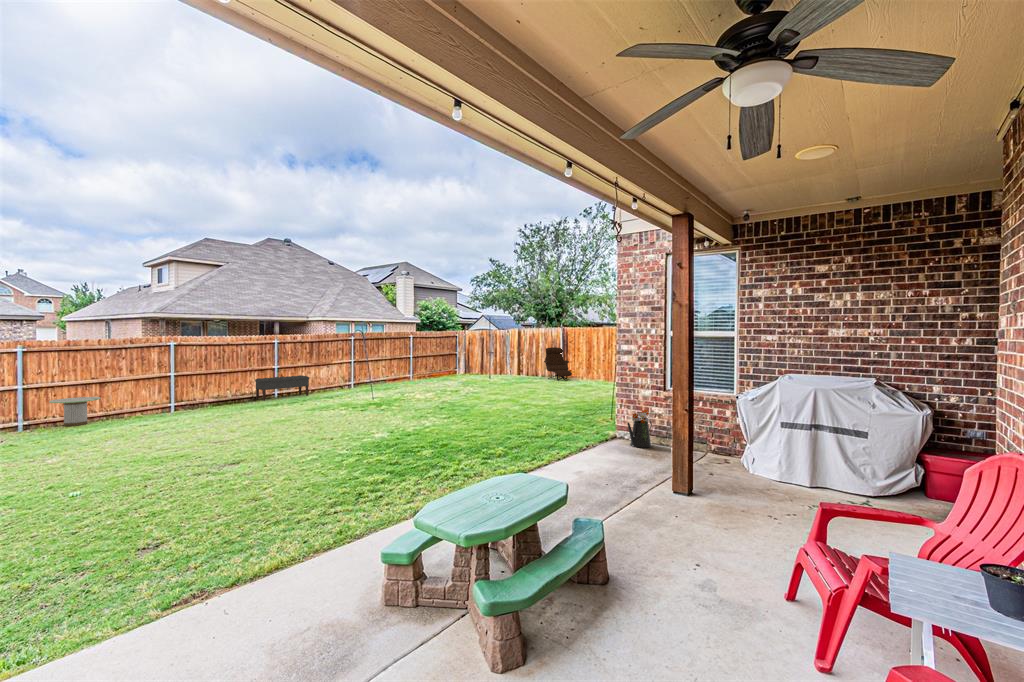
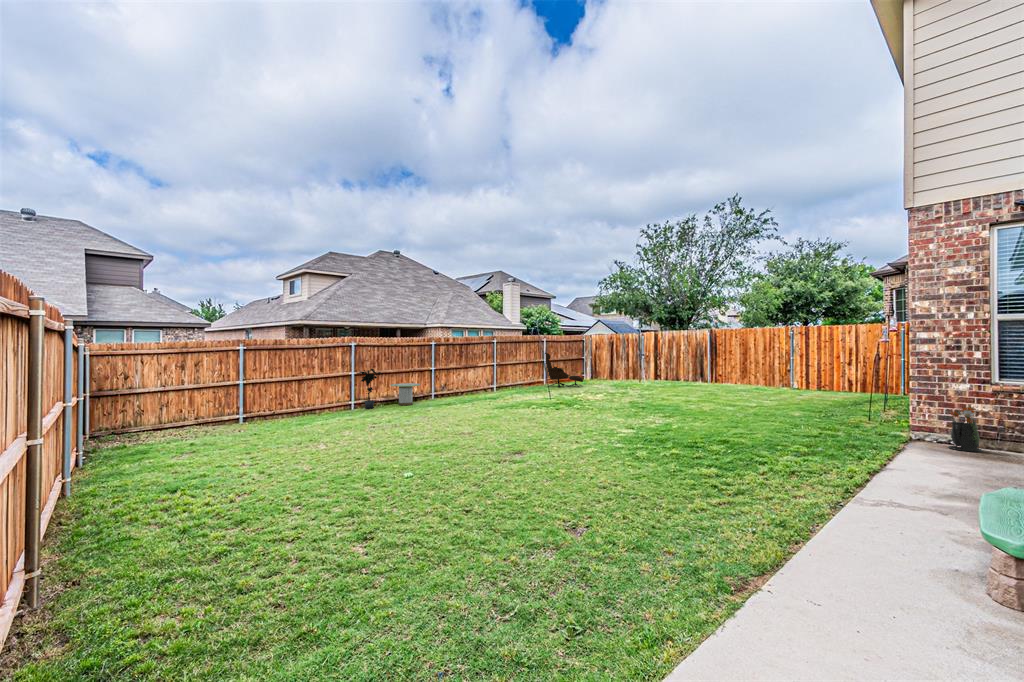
lounge chair: present [544,347,572,381] -> present [545,353,583,387]
potted plant: none [173,368,206,409] -> present [357,369,382,409]
bench: present [255,375,309,400] -> none [418,377,467,402]
side table: present [49,397,101,426] -> present [391,383,421,405]

